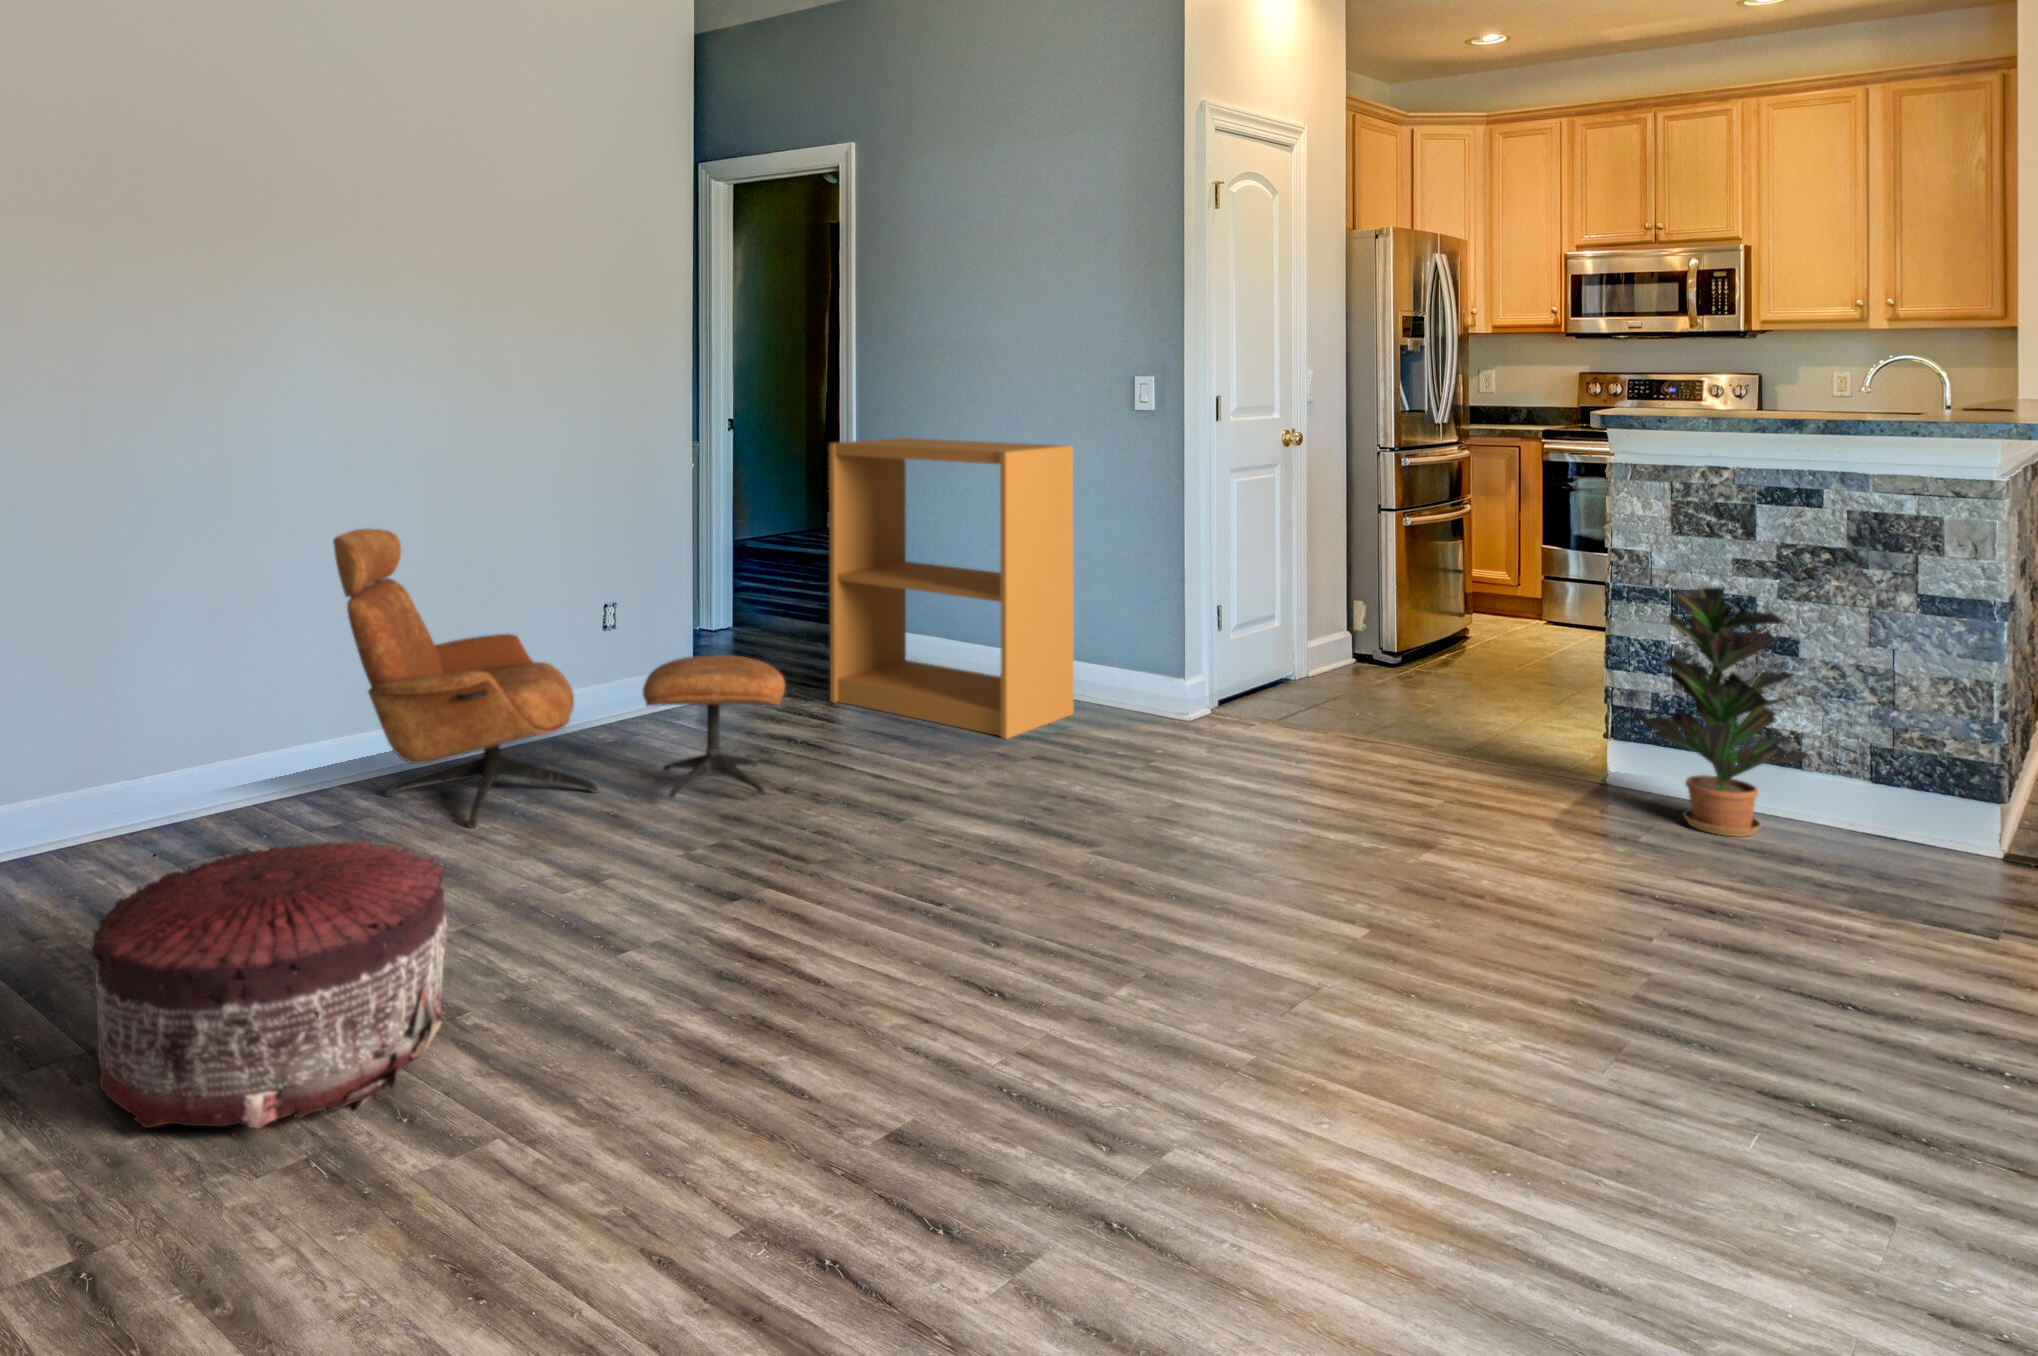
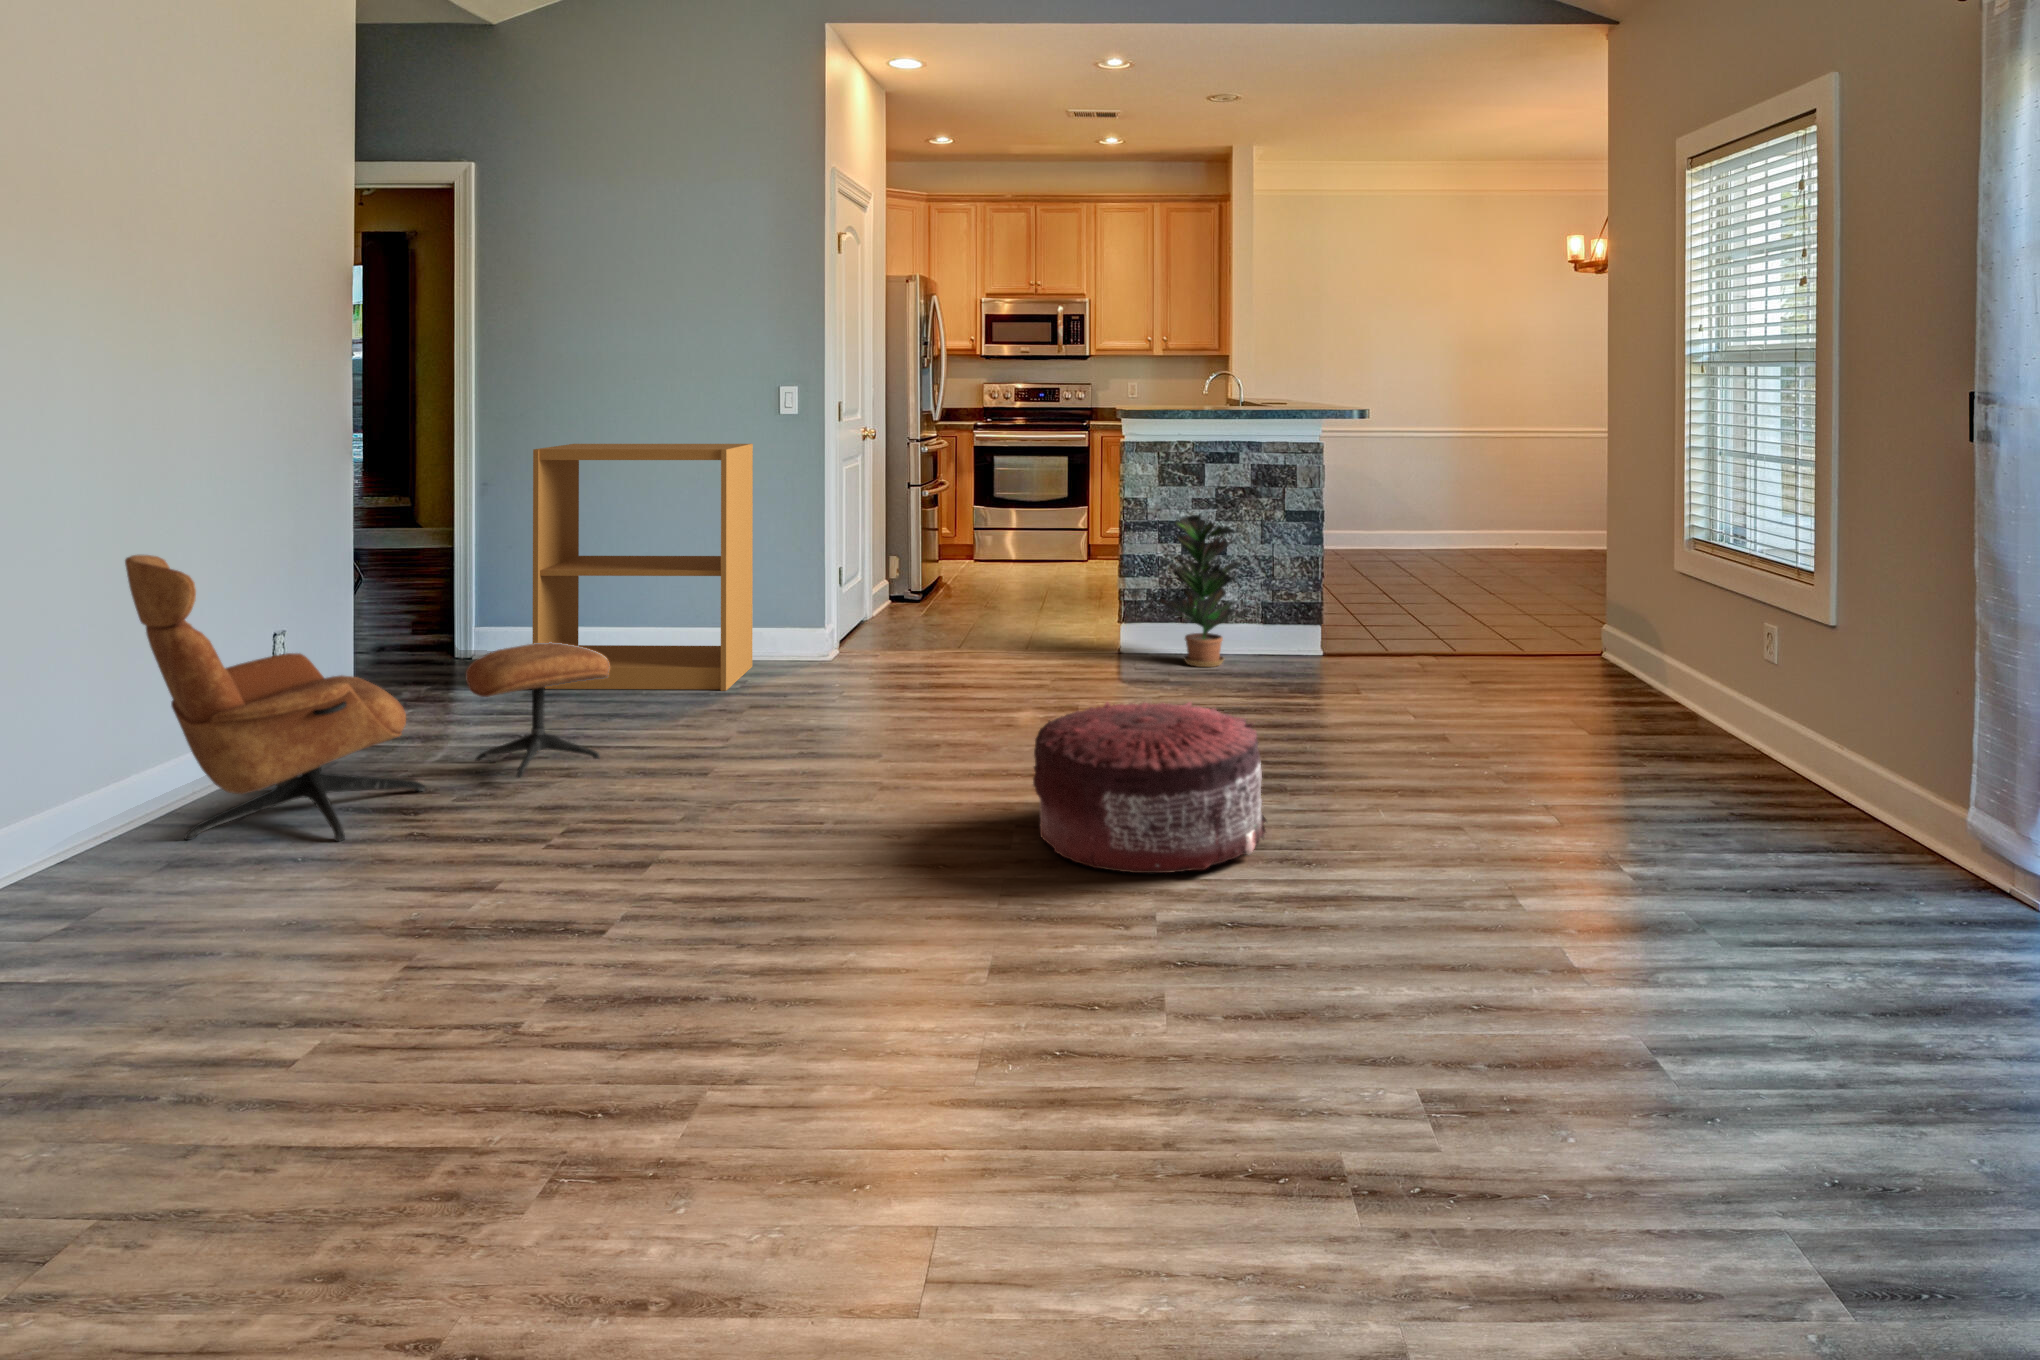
pouf: present [90,840,448,1128] -> present [1033,702,1267,873]

